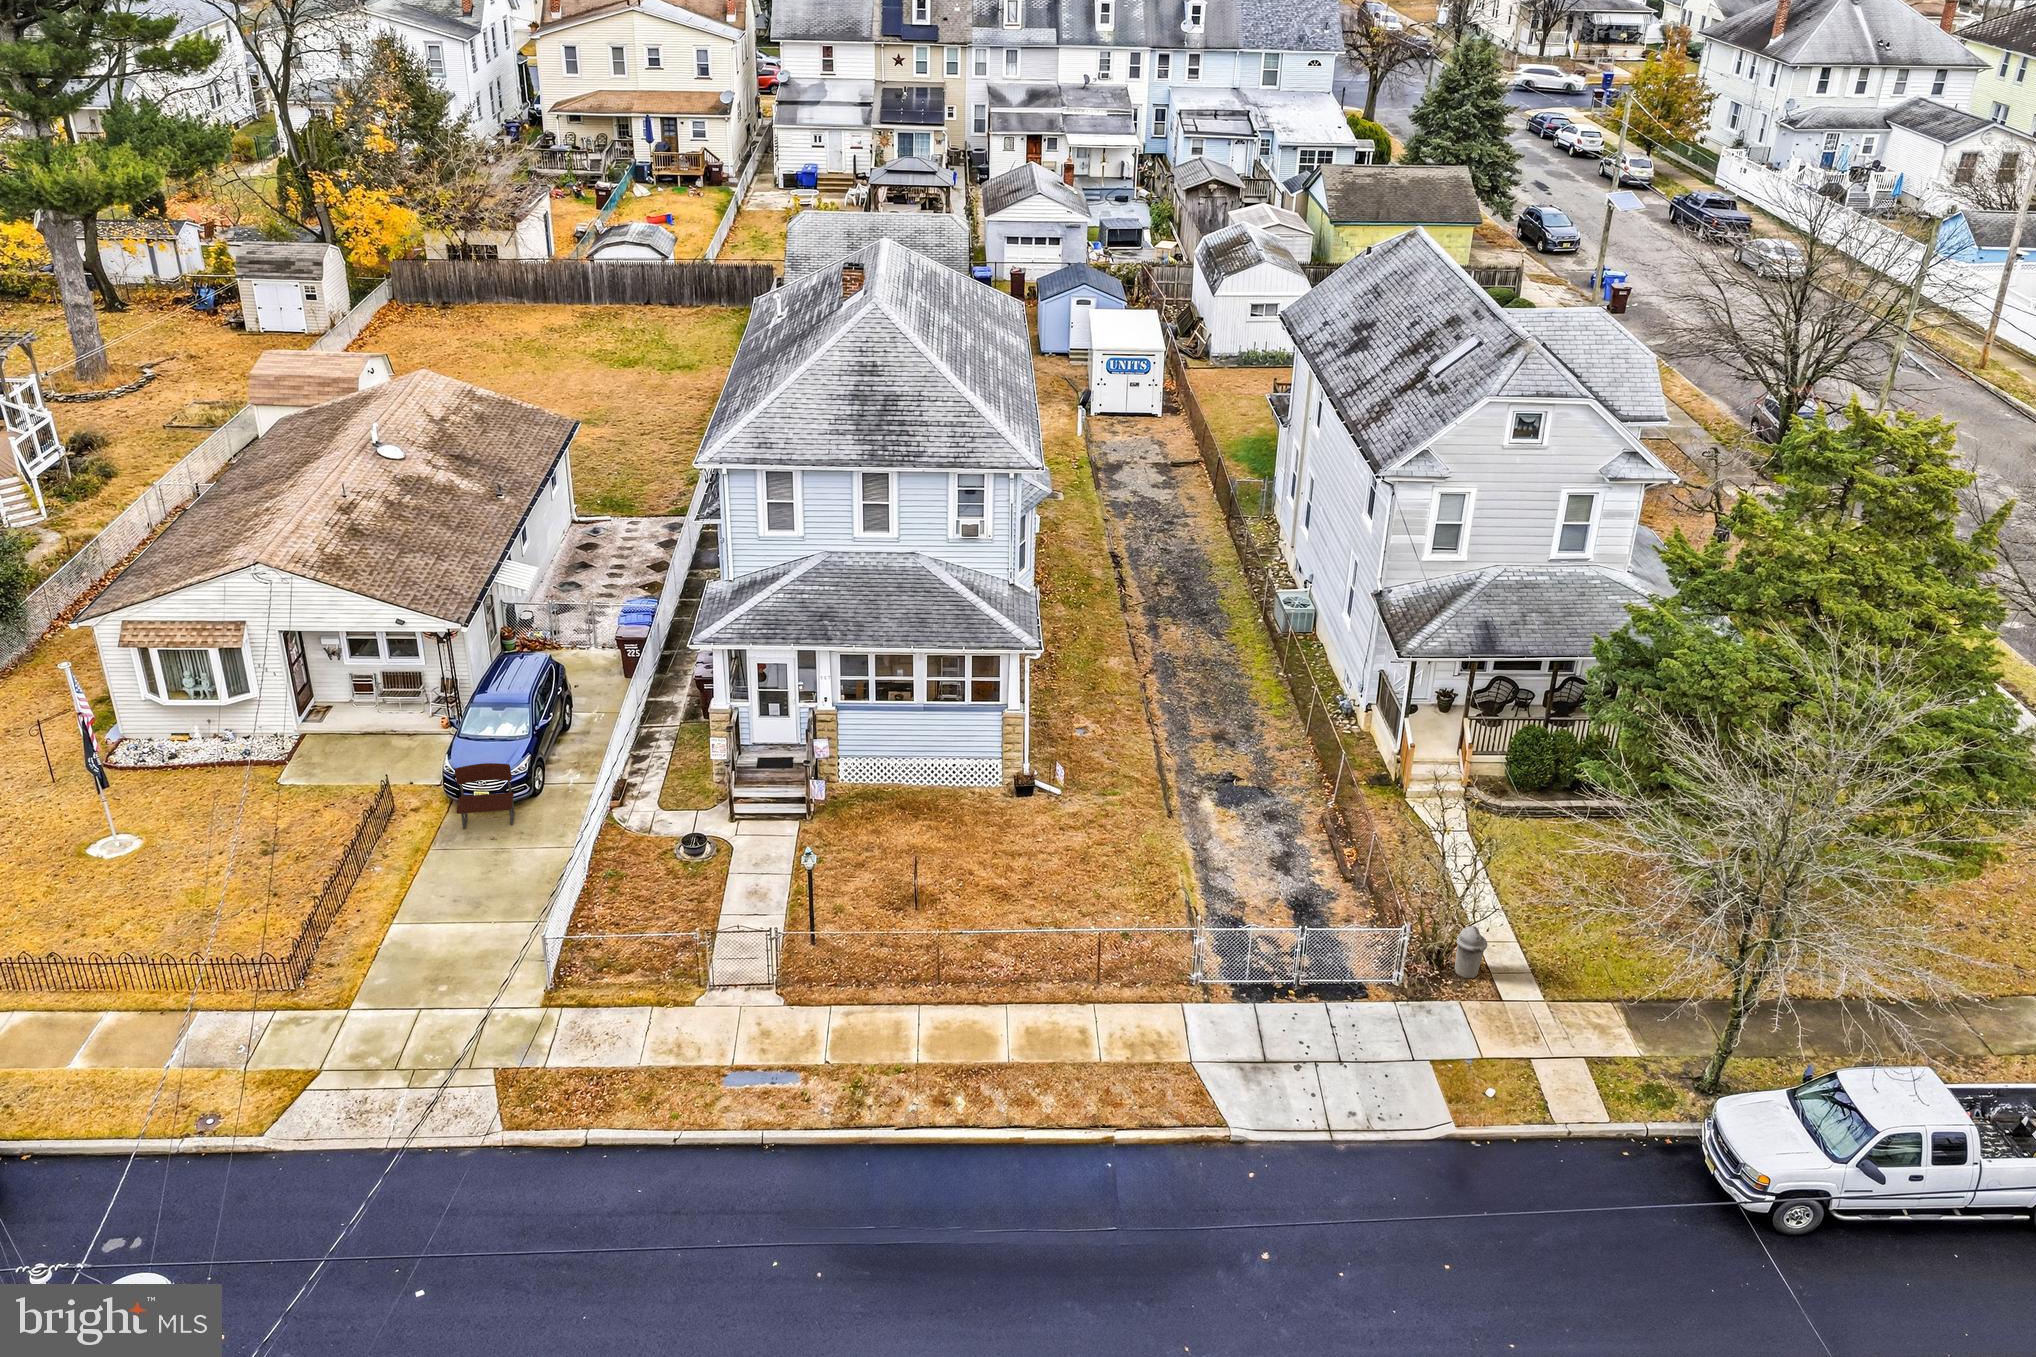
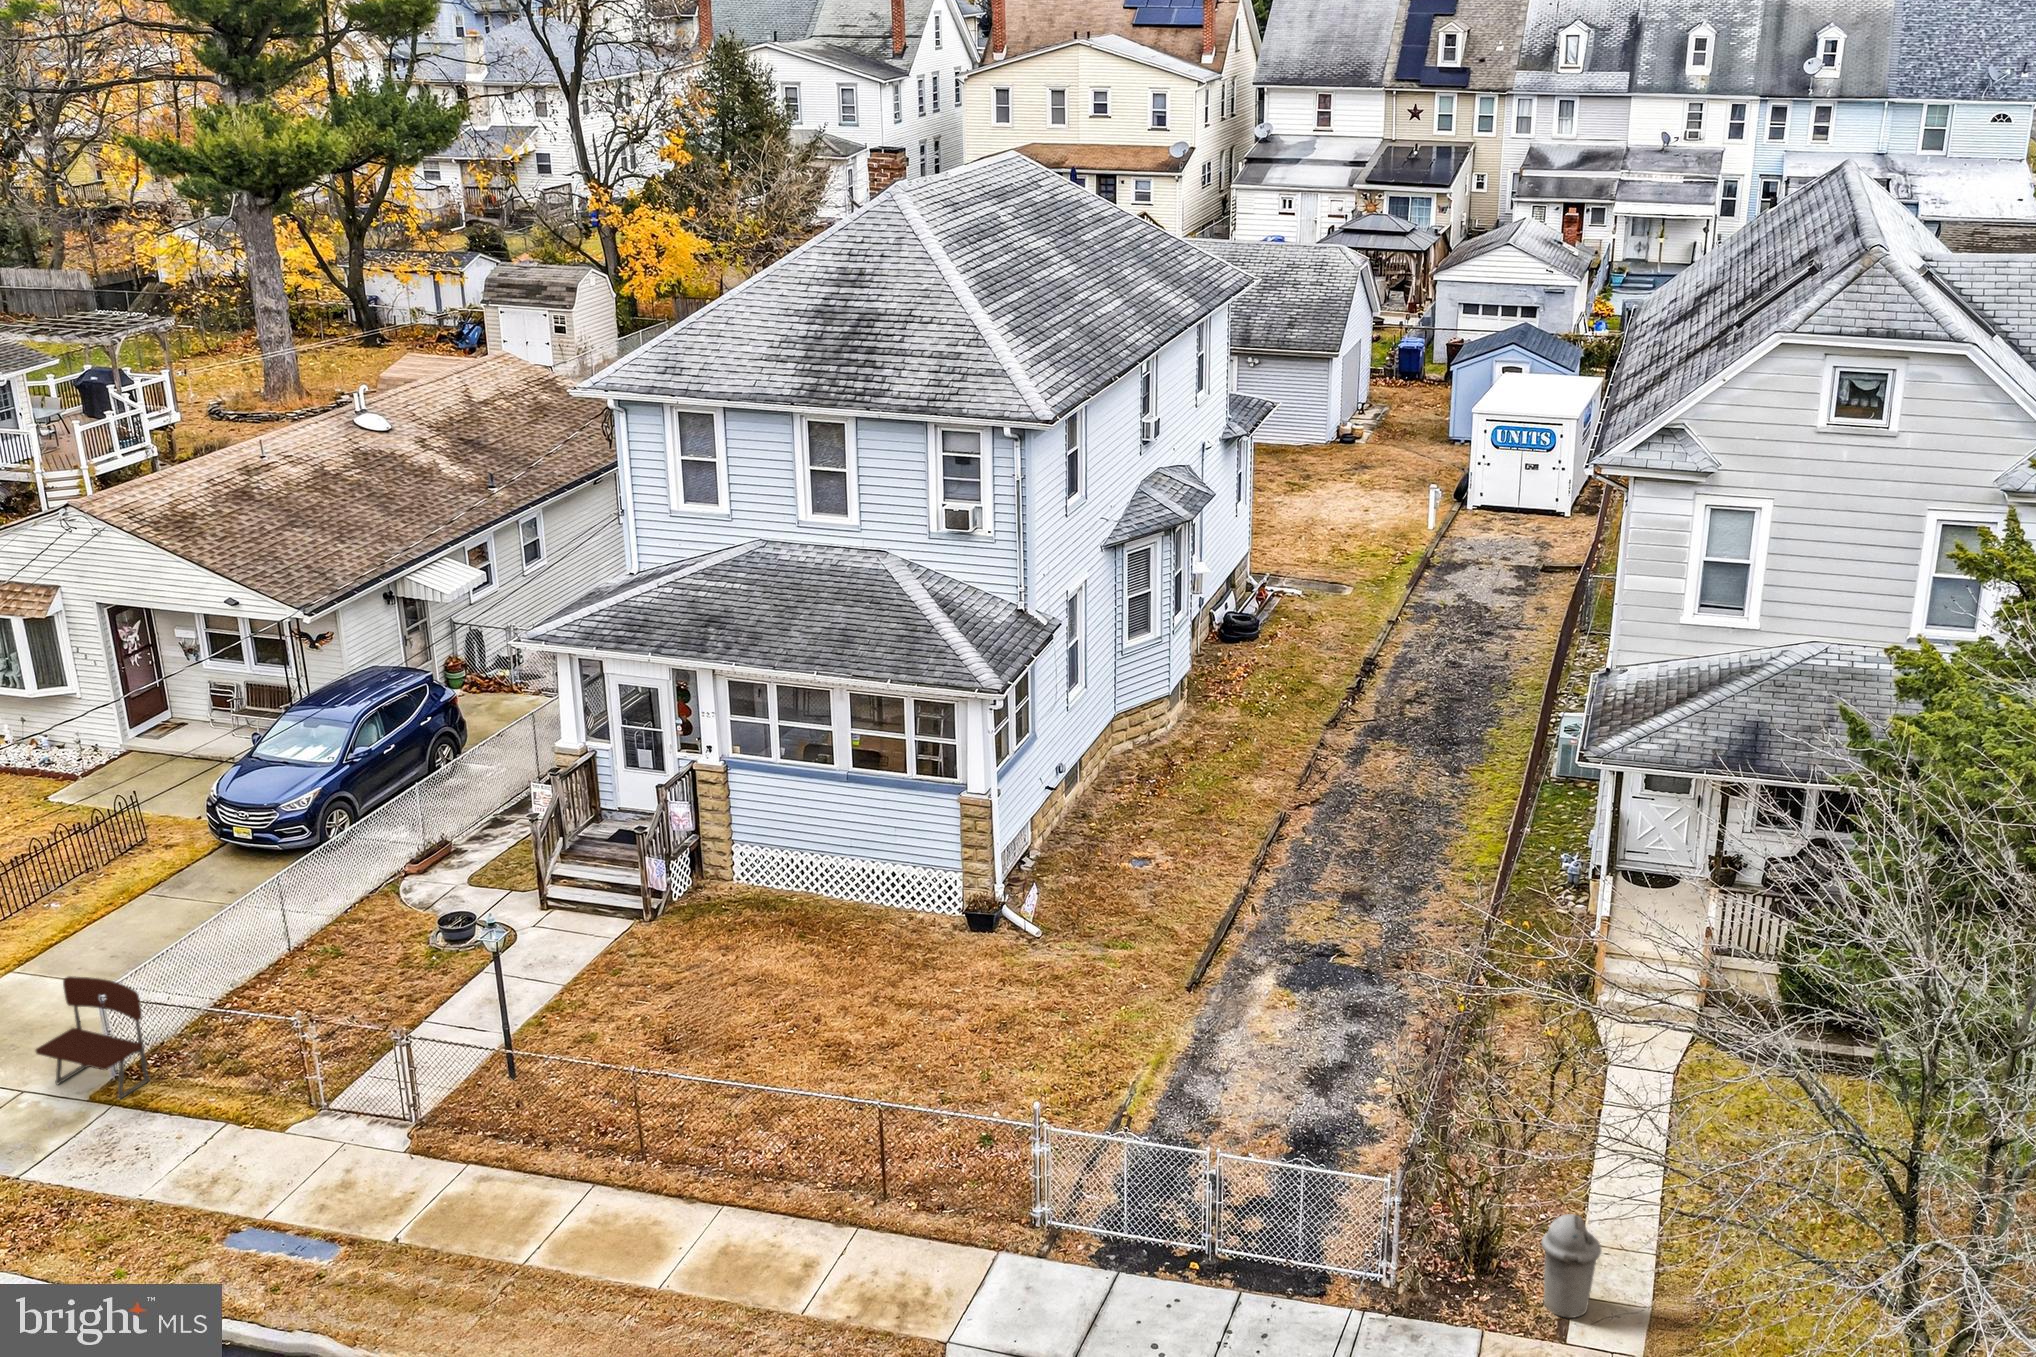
bench: present [455,763,515,829] -> present [36,976,150,1099]

